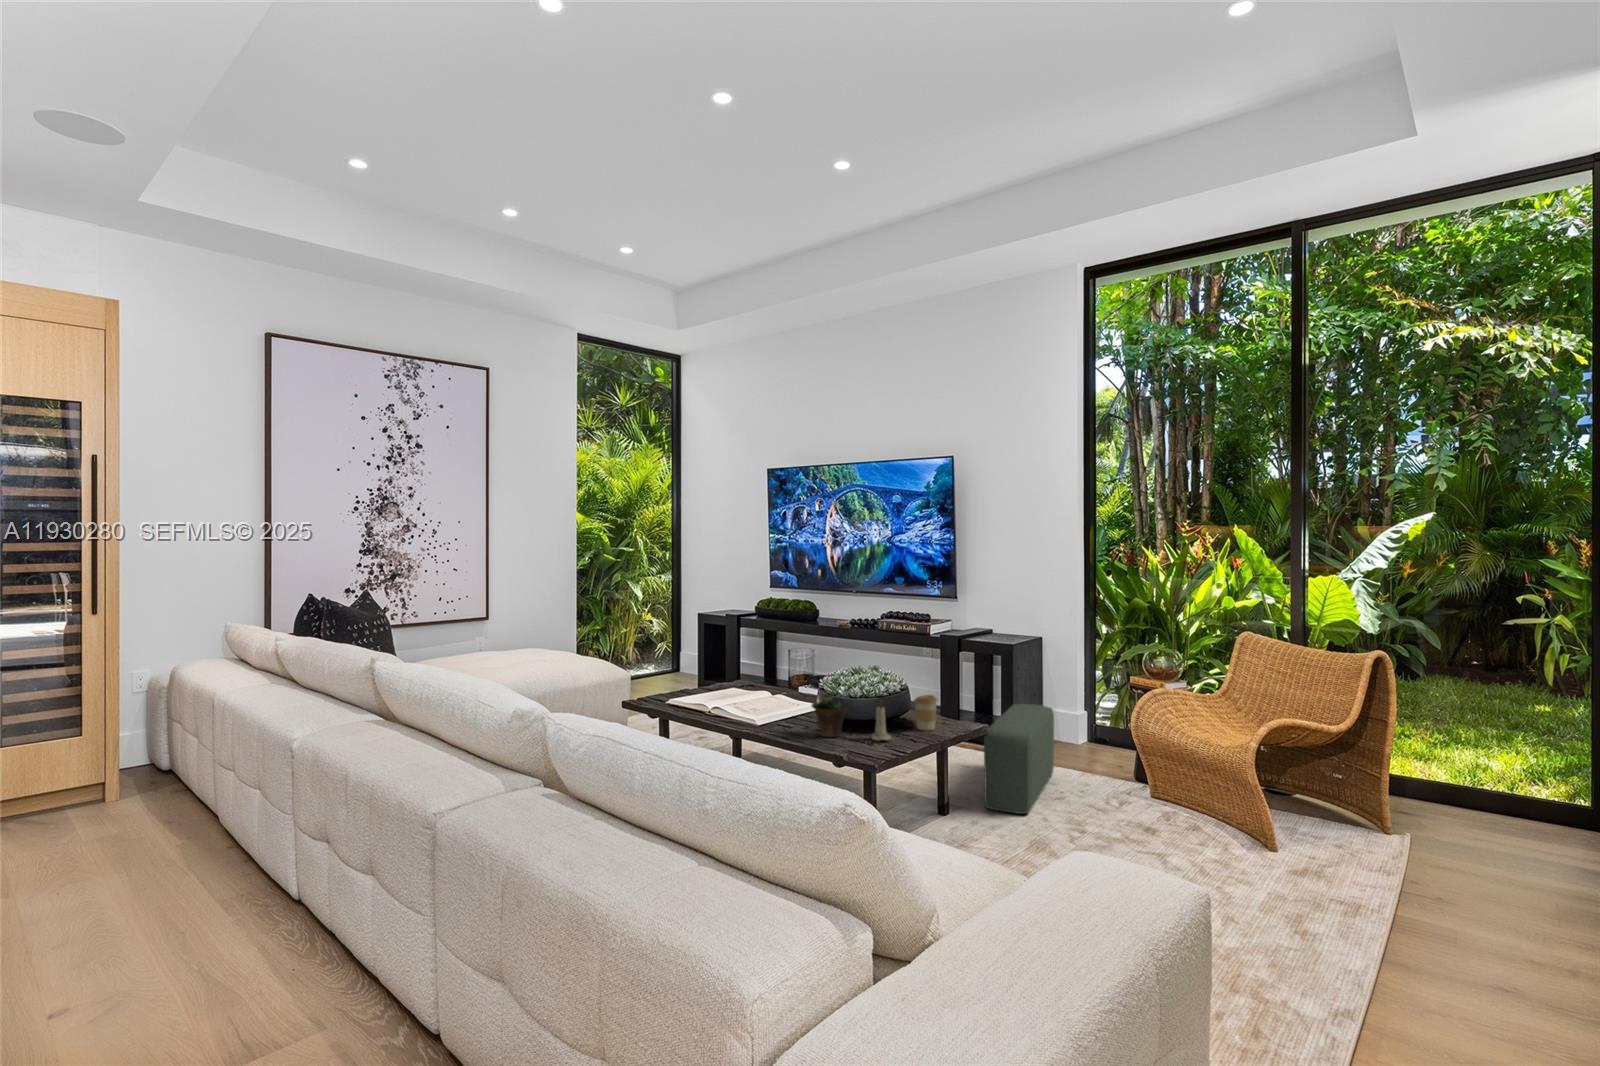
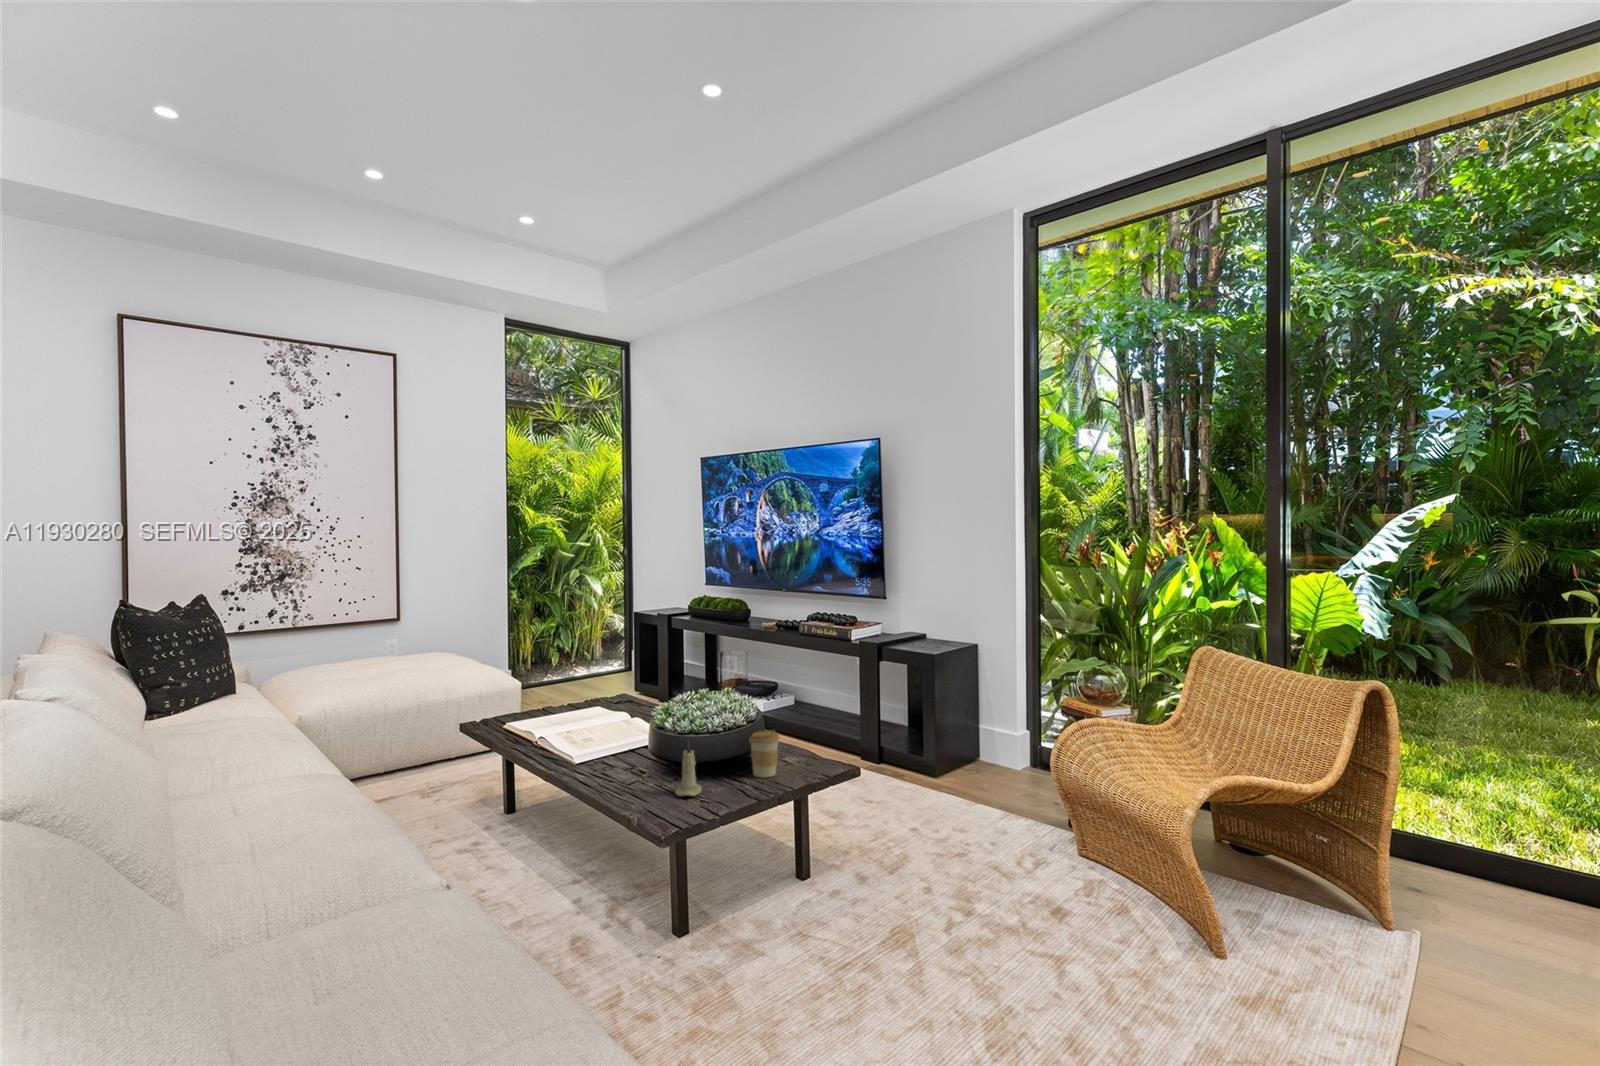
succulent plant: present [812,685,846,737] -> none [602,718,650,789]
pouf: present [984,704,1054,814] -> none [849,730,964,886]

